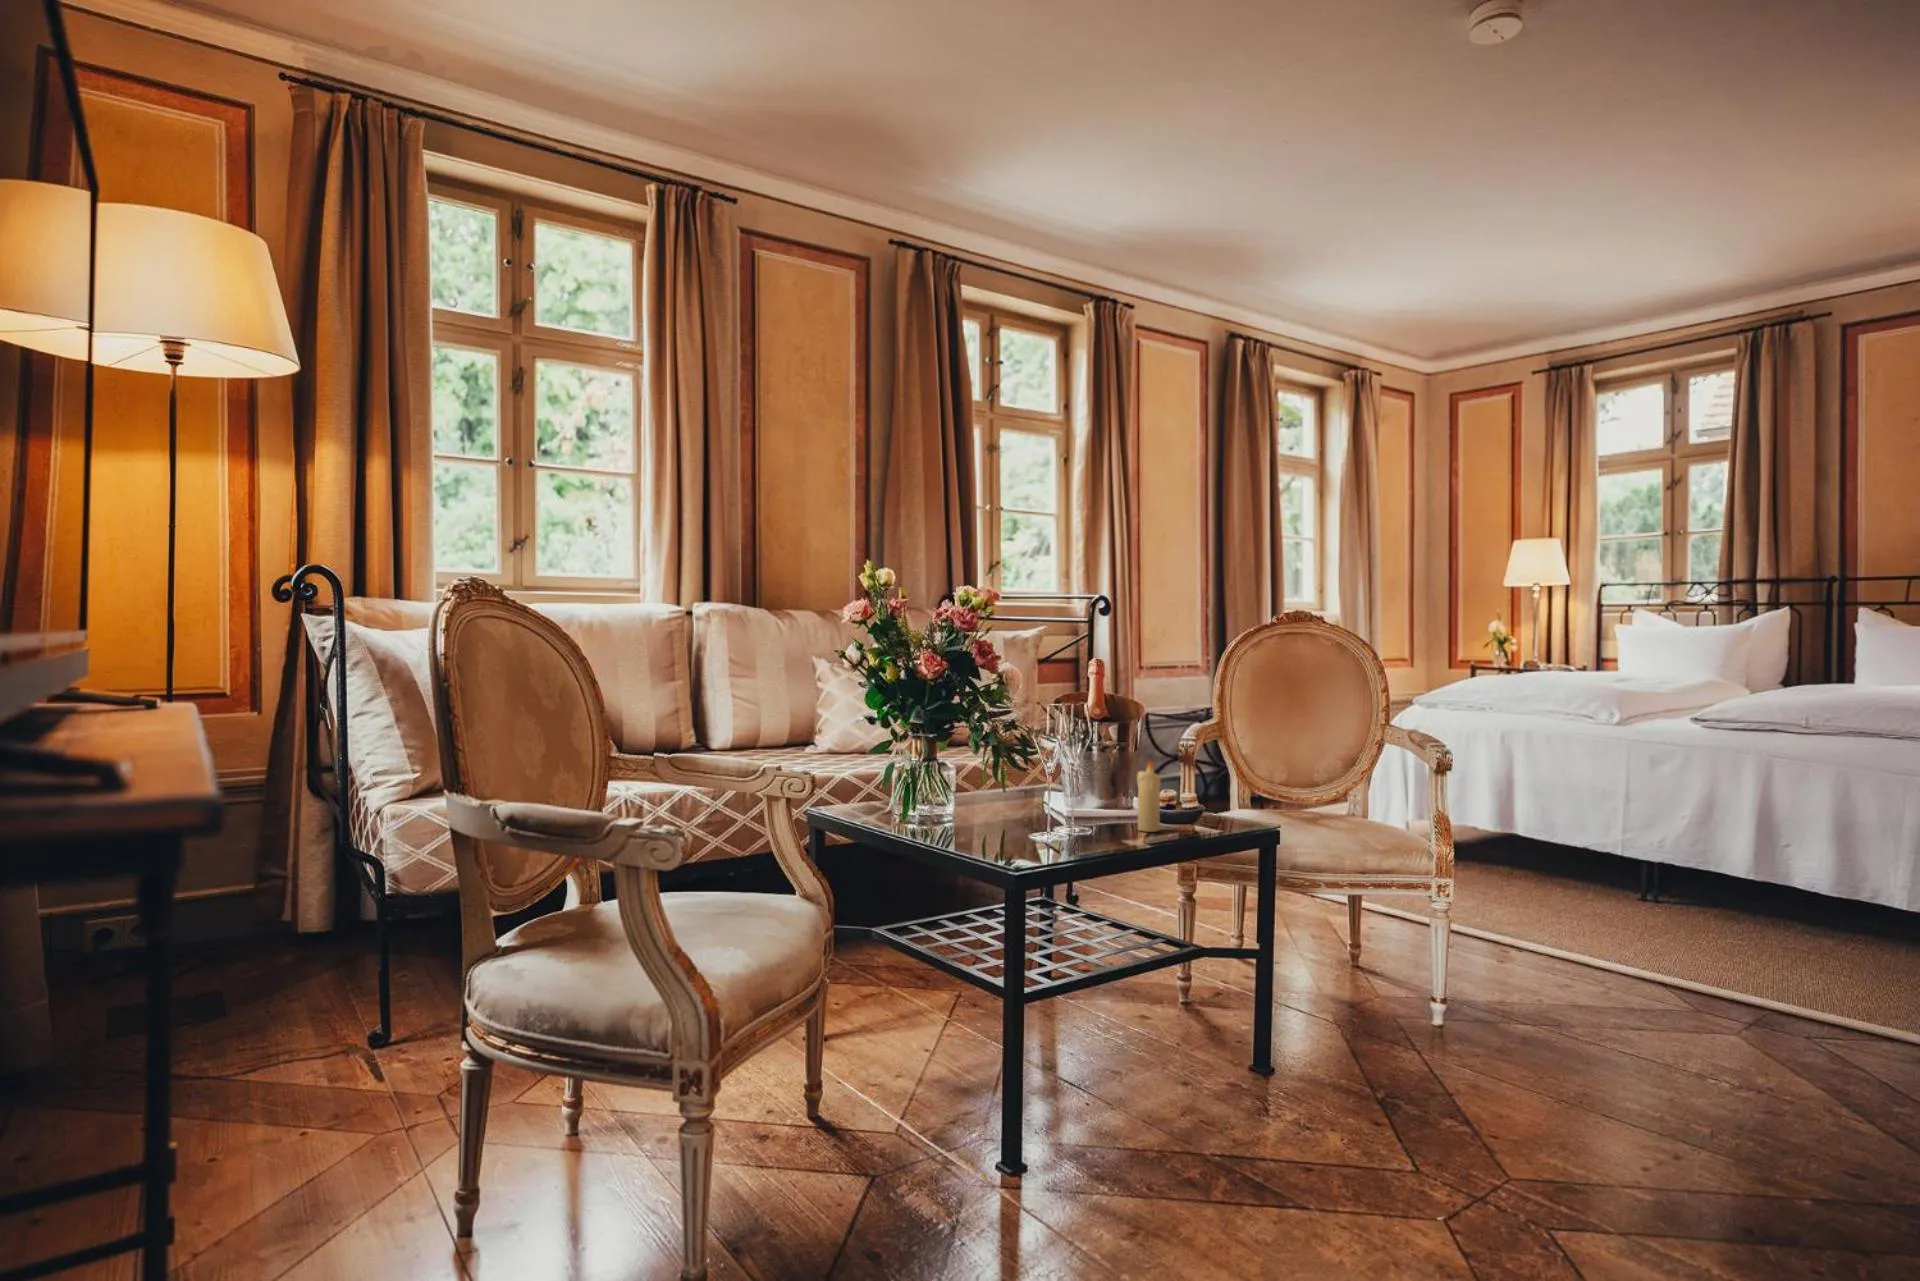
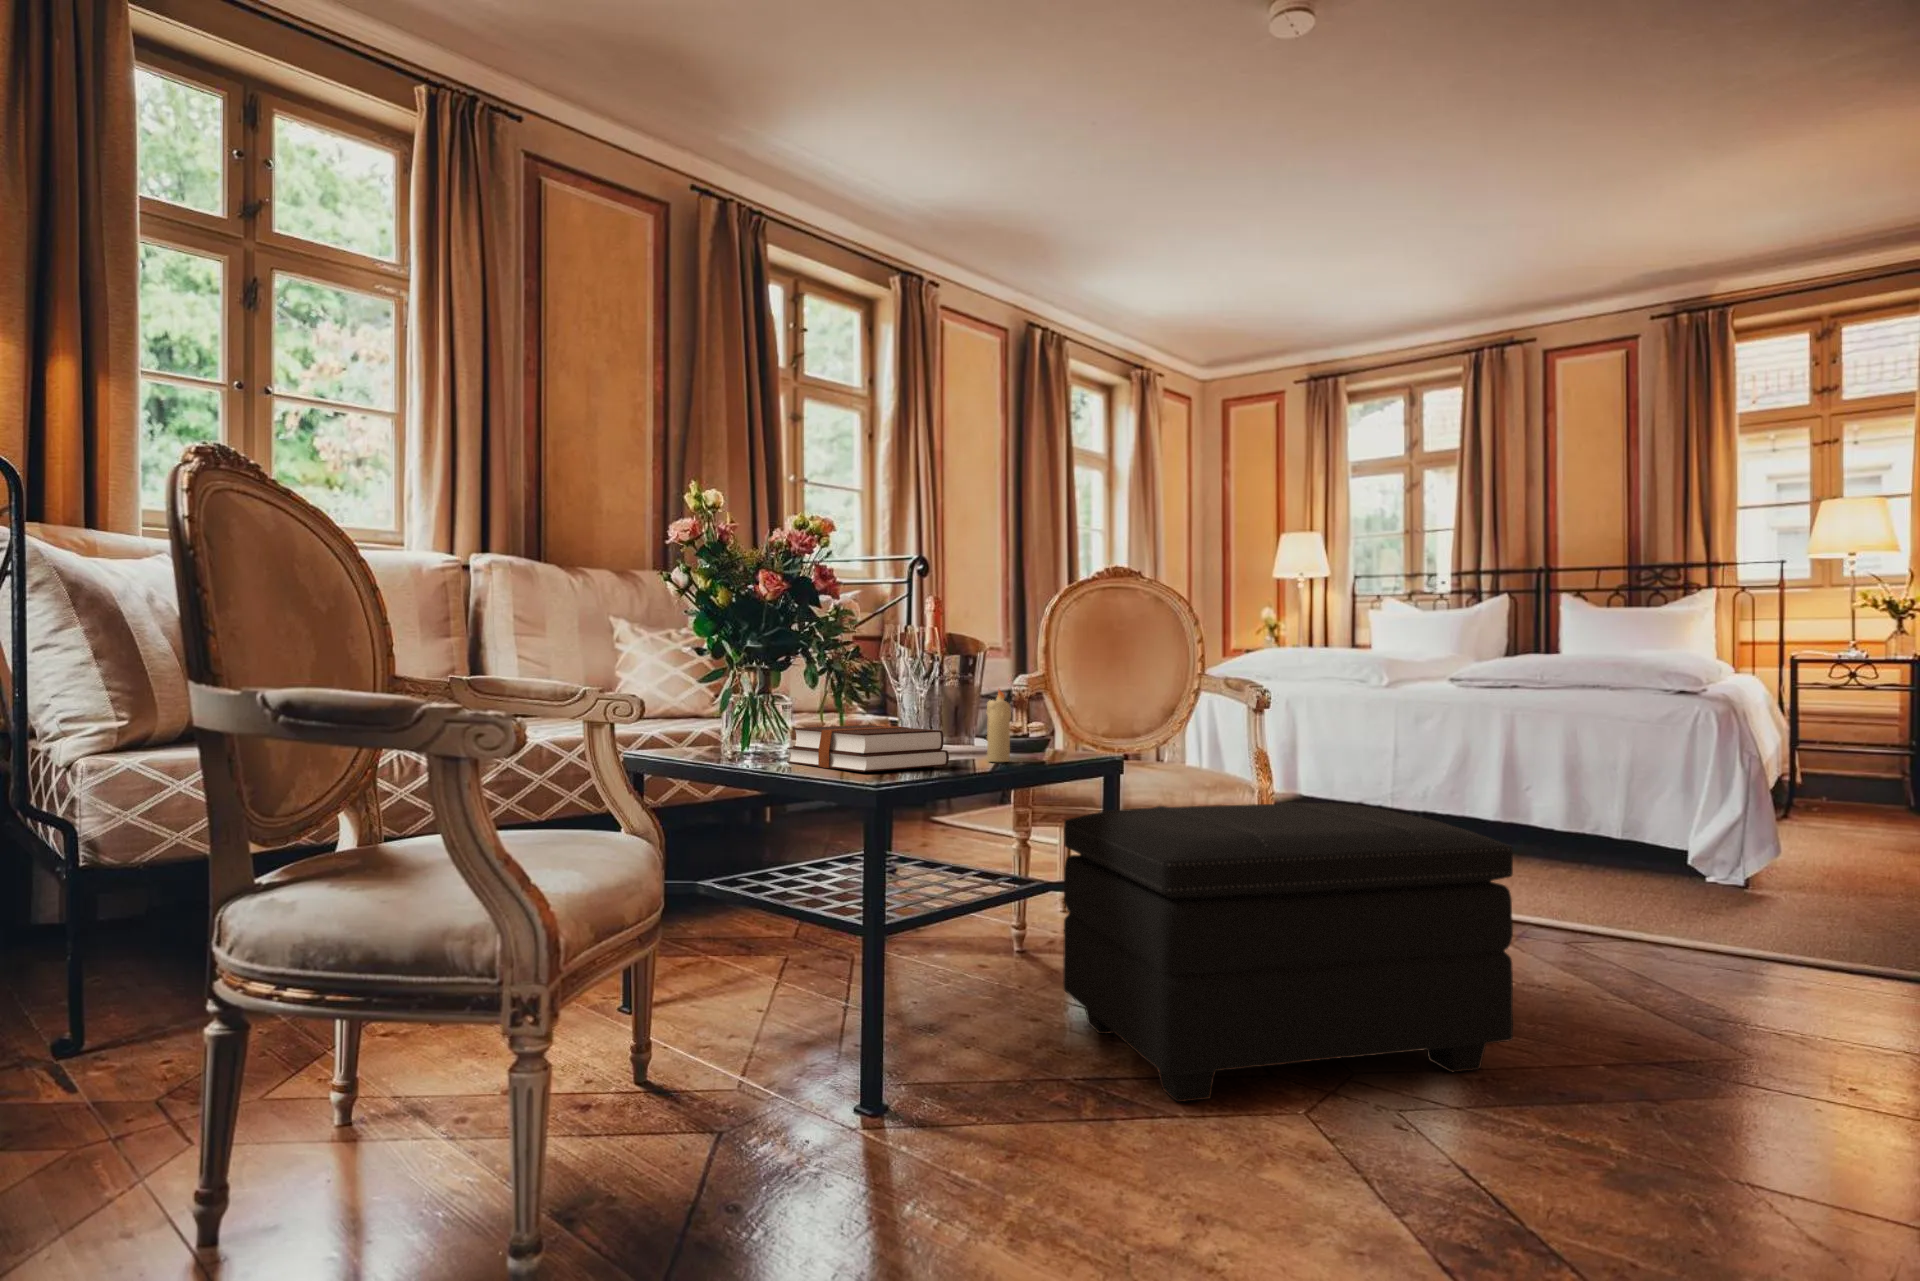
hardback book: none [947,792,1095,847] -> present [787,725,949,772]
footstool: none [1209,881,1677,1186] -> present [1063,802,1513,1102]

